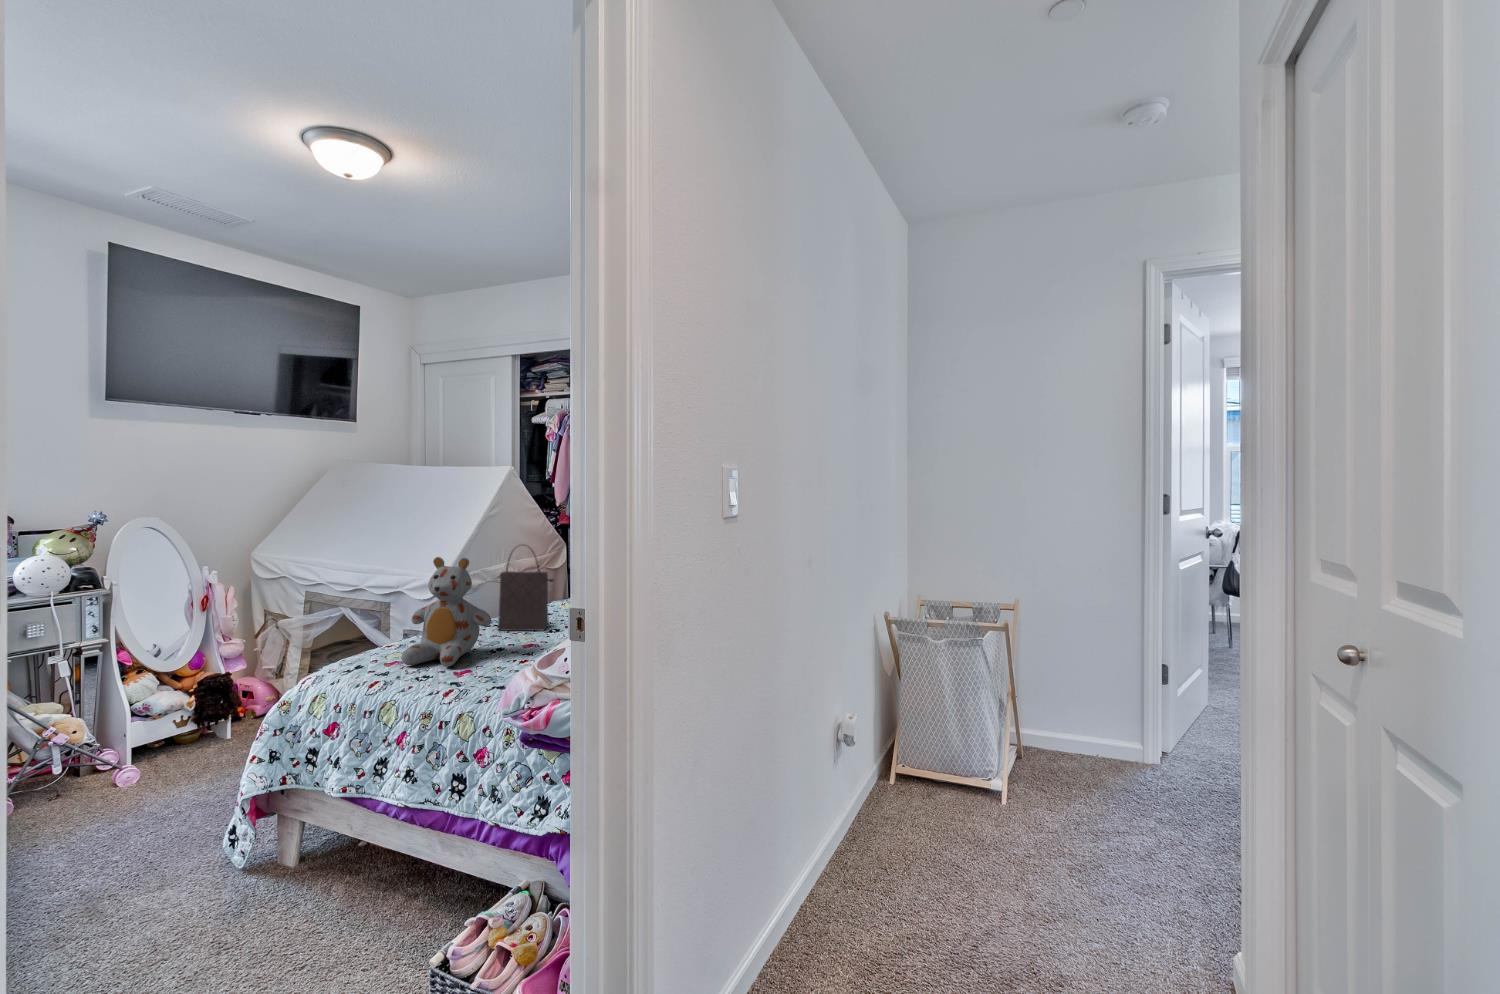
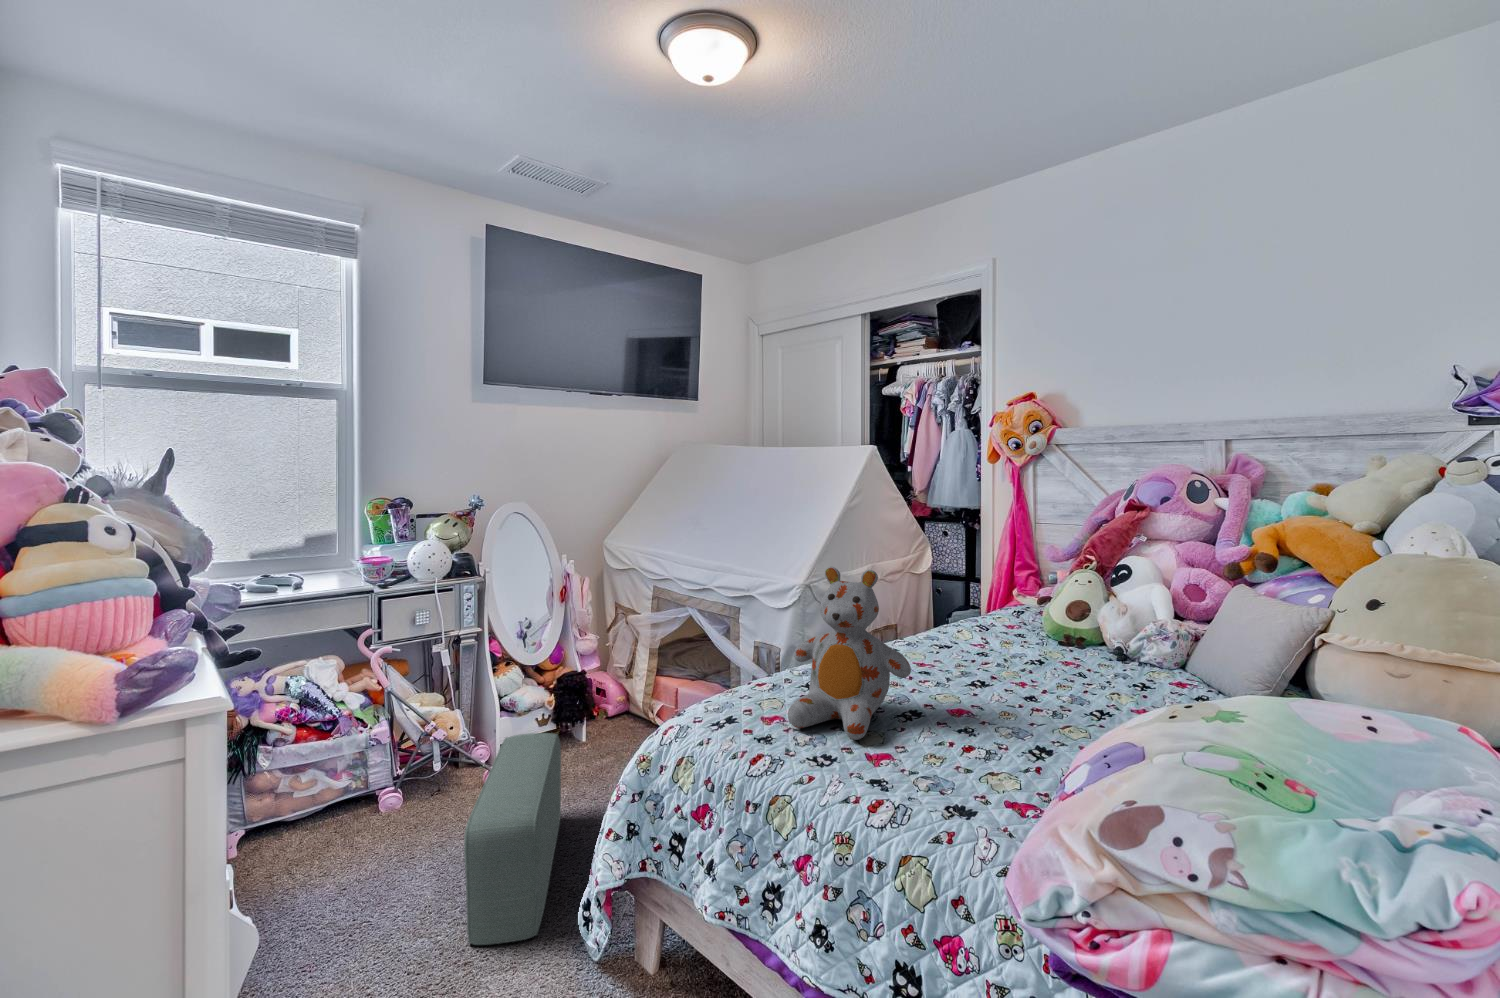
handbag: present [498,545,554,631] -> none [893,549,975,678]
pouf: none [110,718,205,882] -> present [464,733,561,945]

